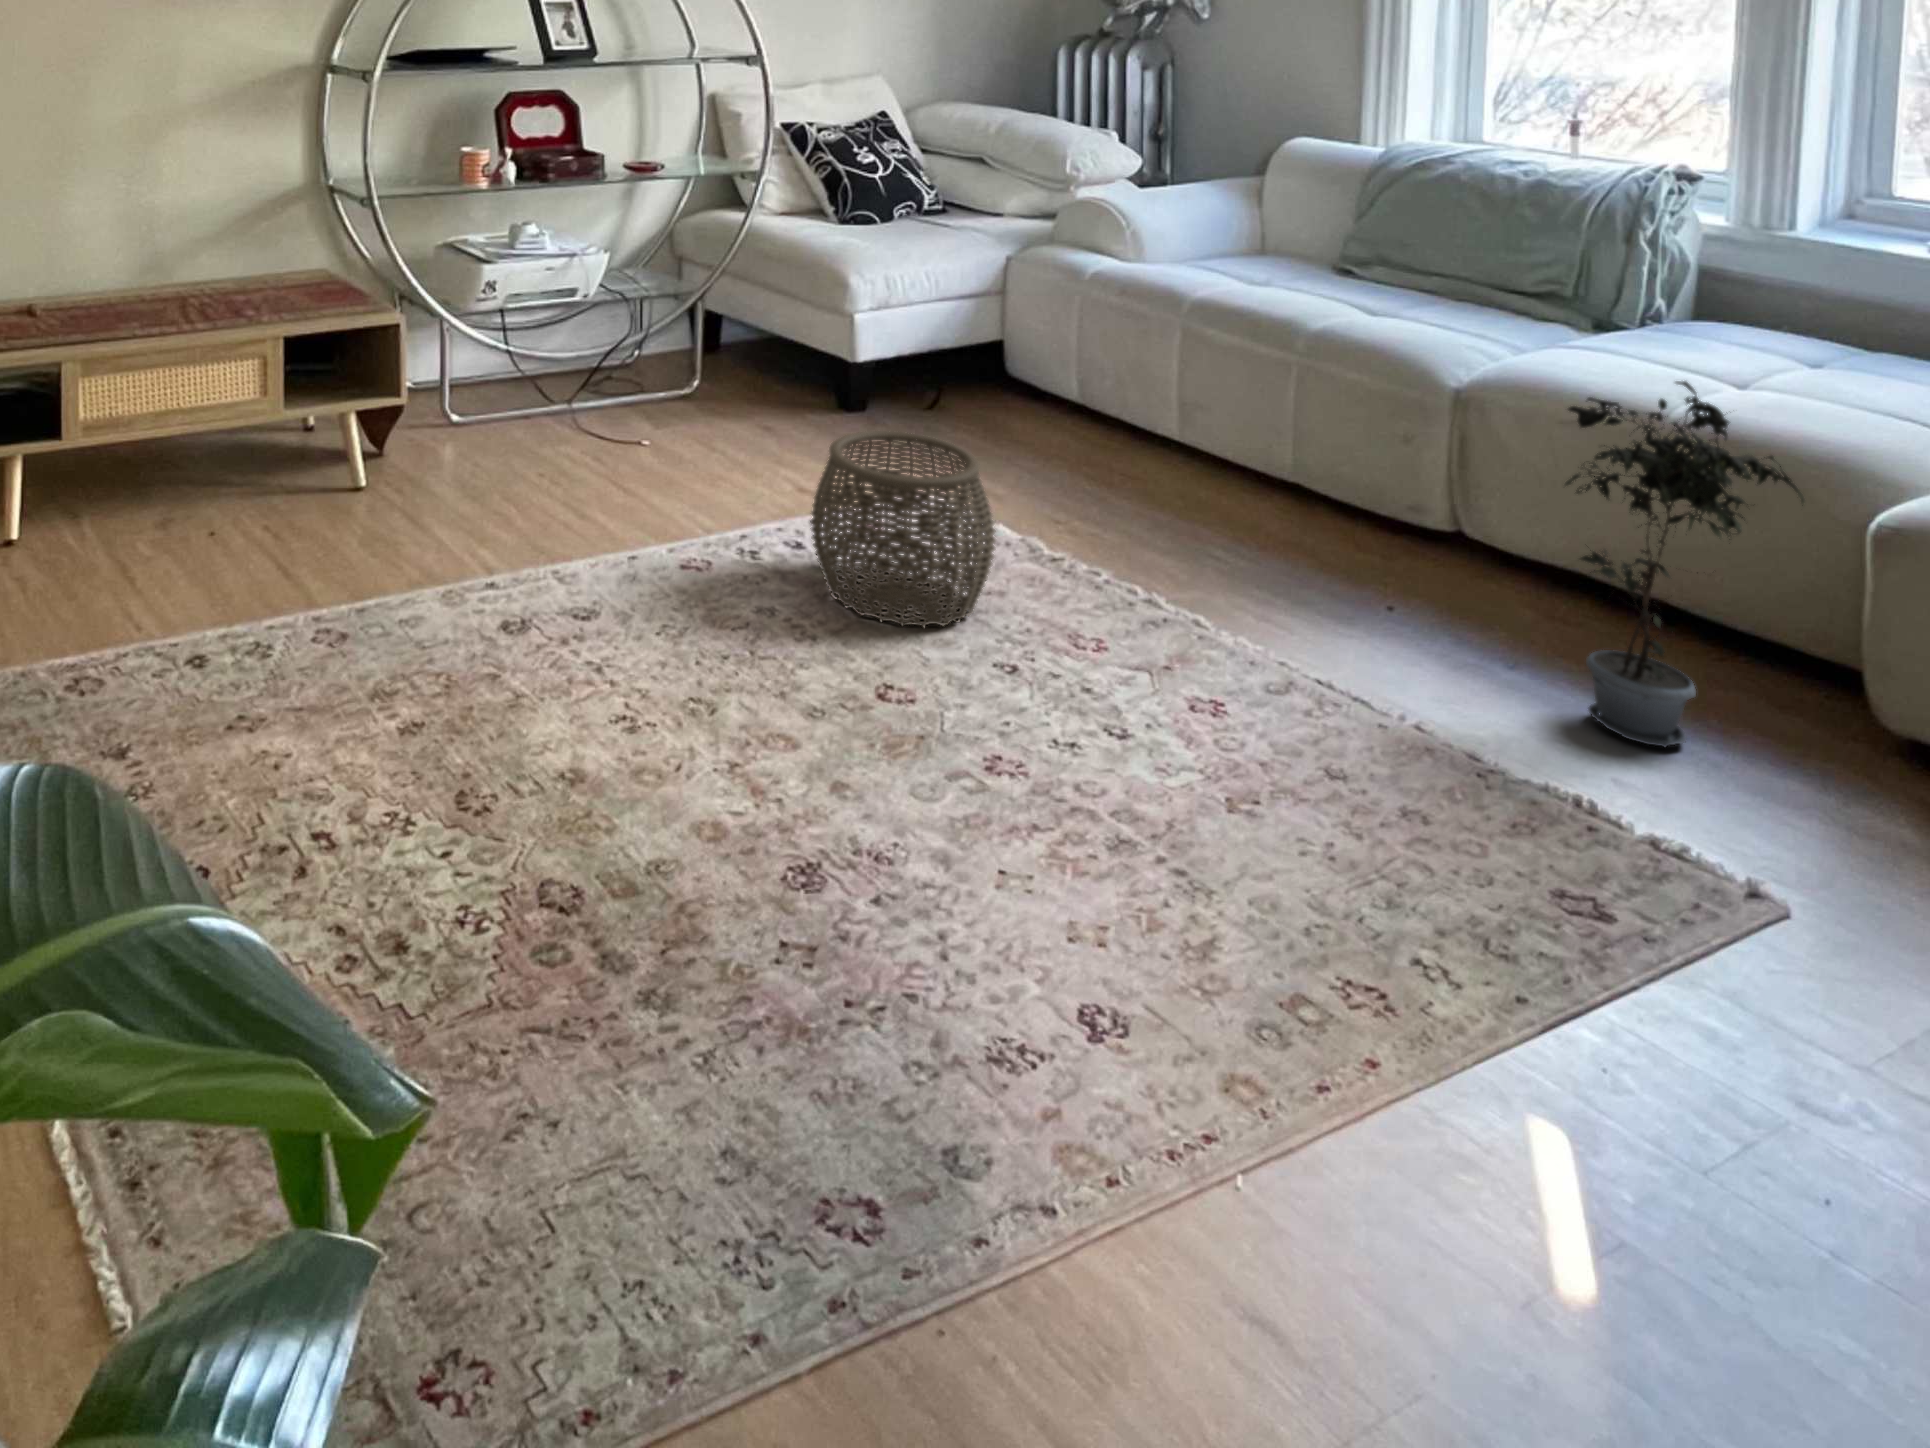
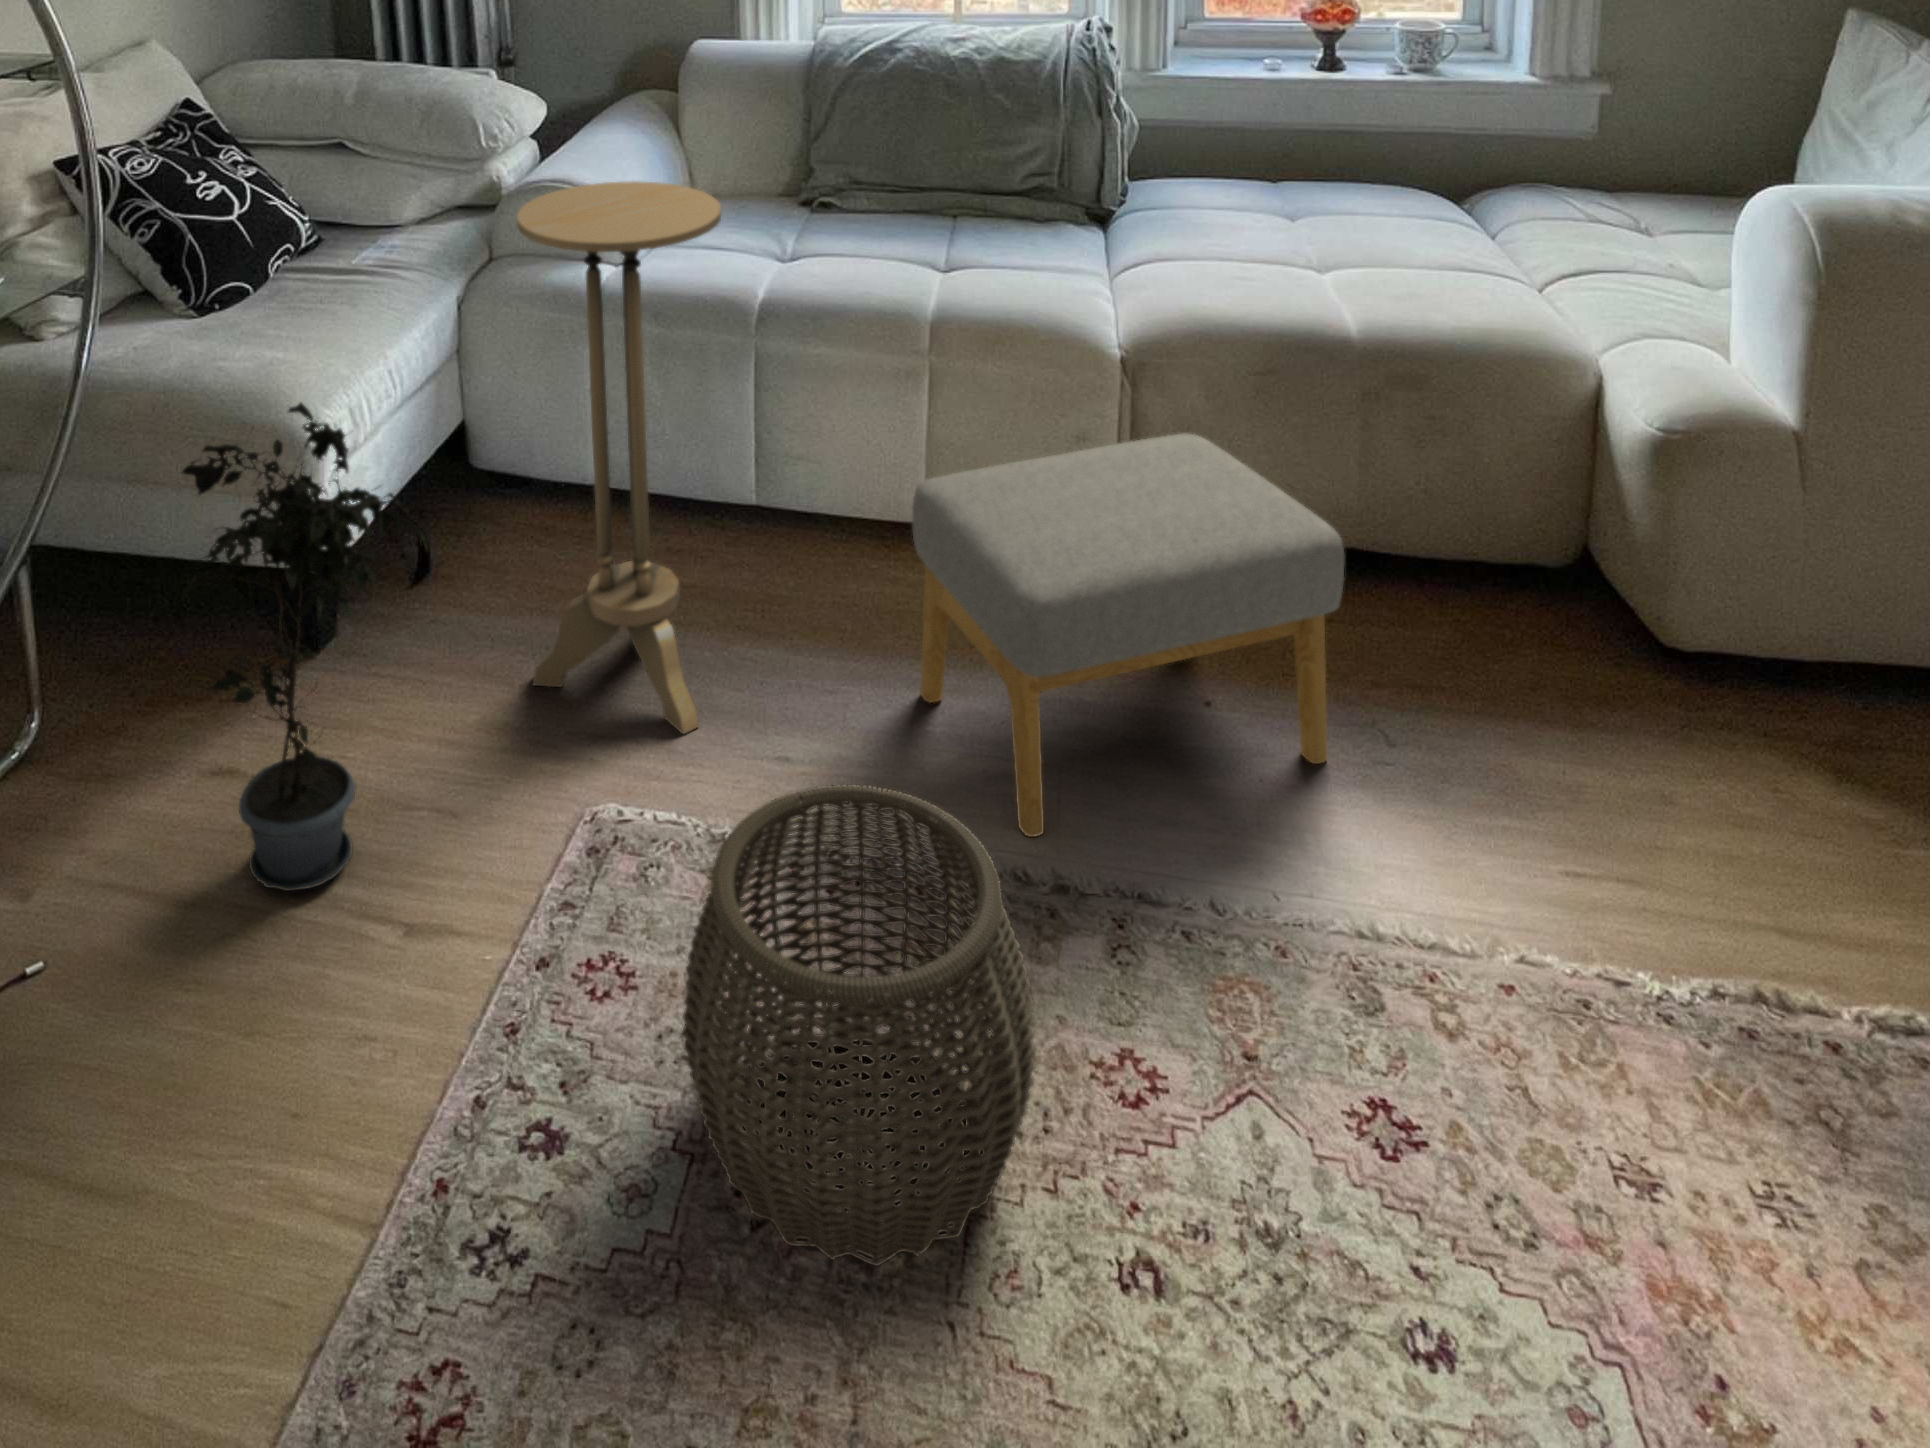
side table: none [937,165,1069,498] -> present [517,181,721,734]
potted plant: present [1565,381,1804,747] -> present [181,403,427,891]
footstool: none [1134,388,1431,653] -> present [912,434,1344,837]

